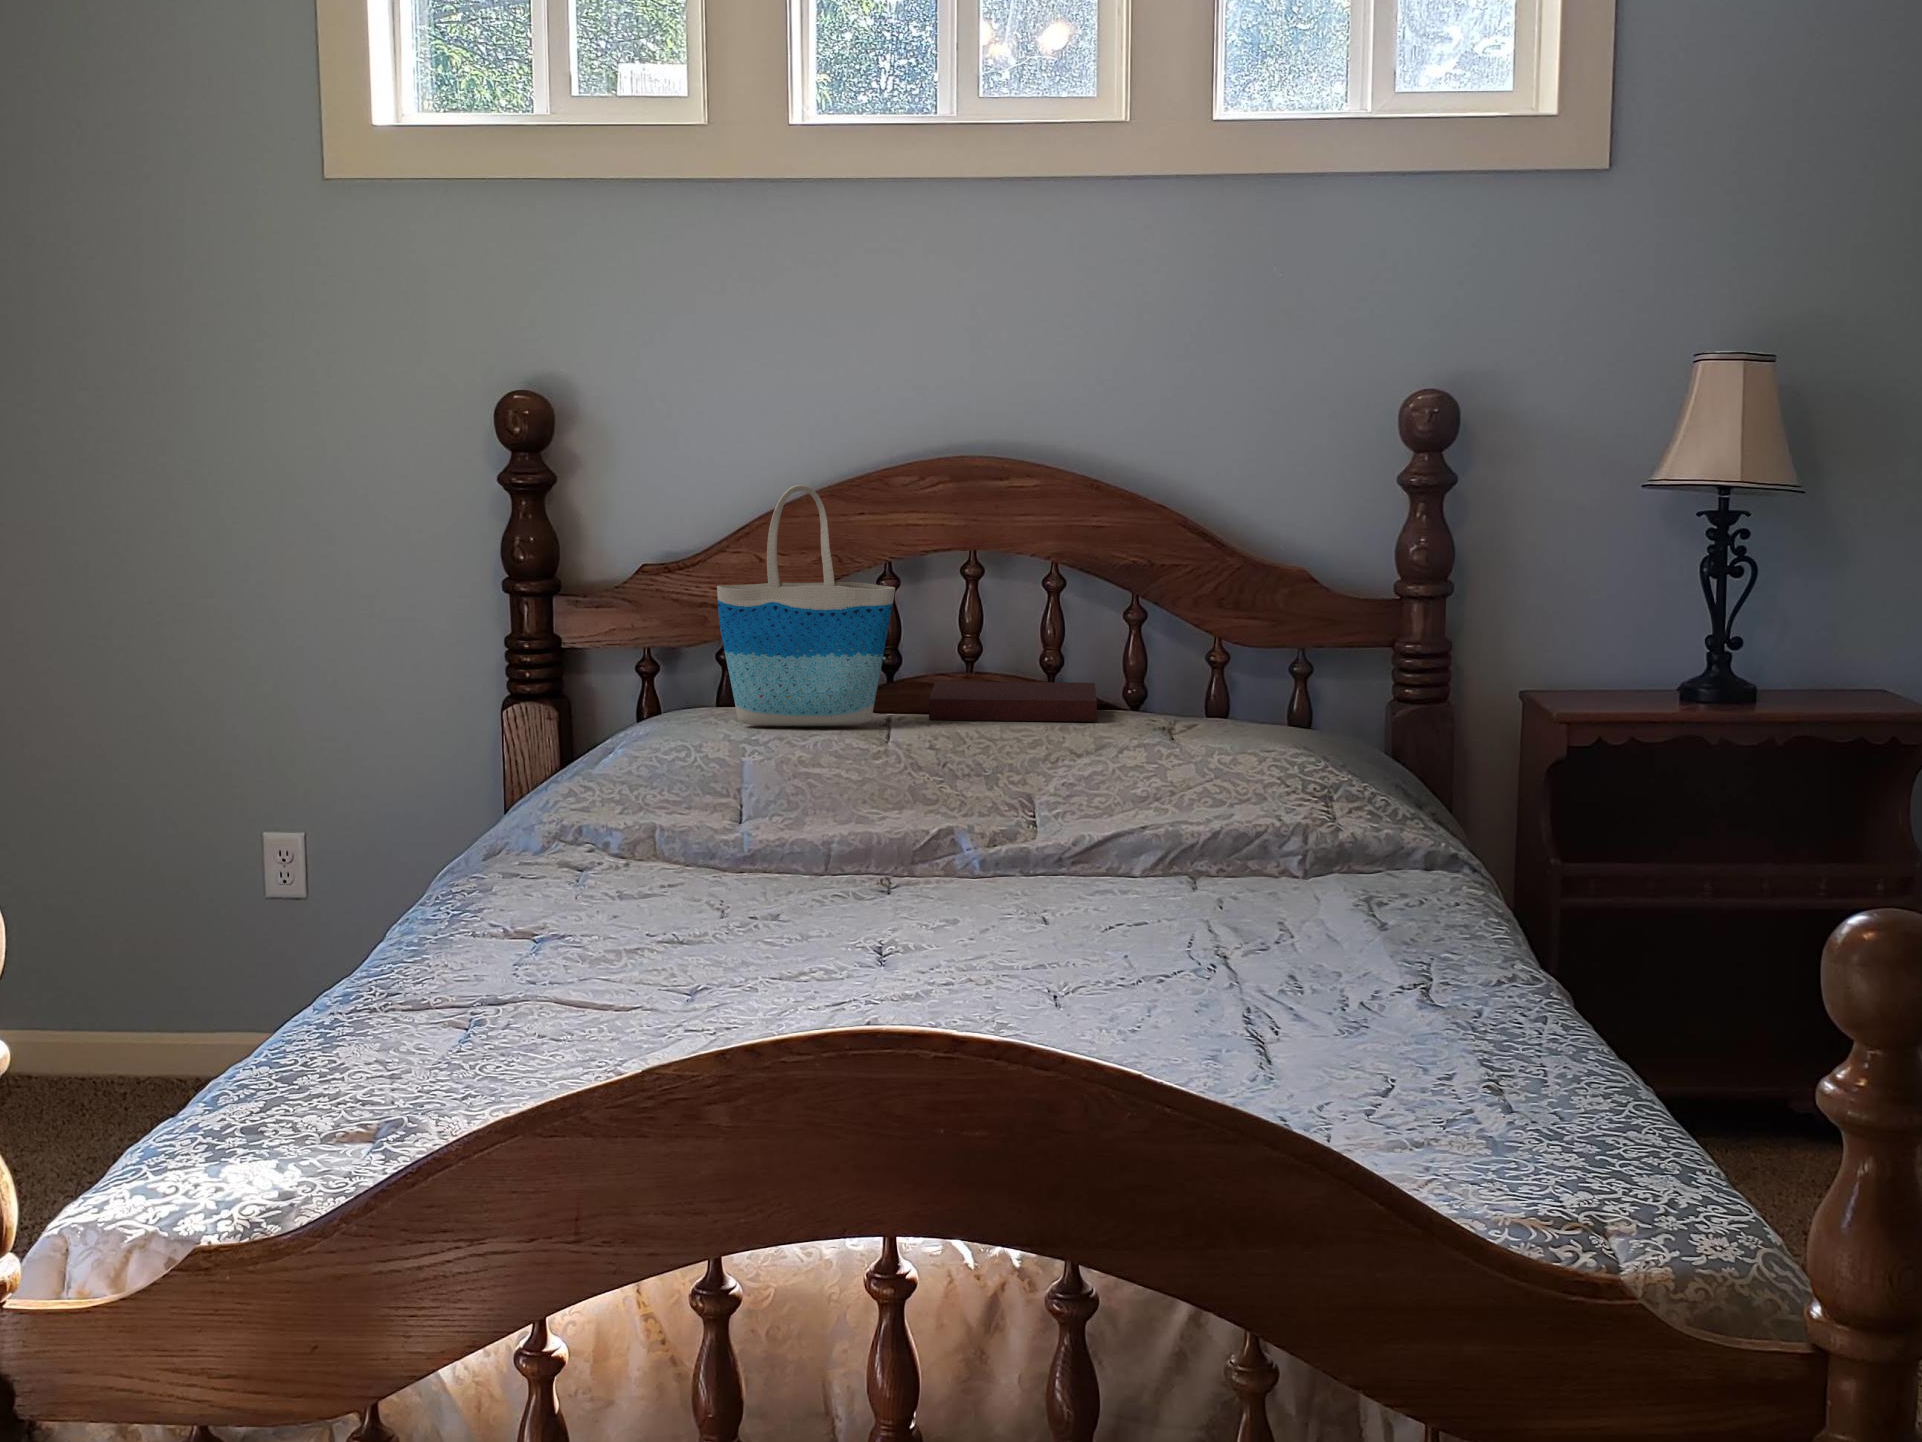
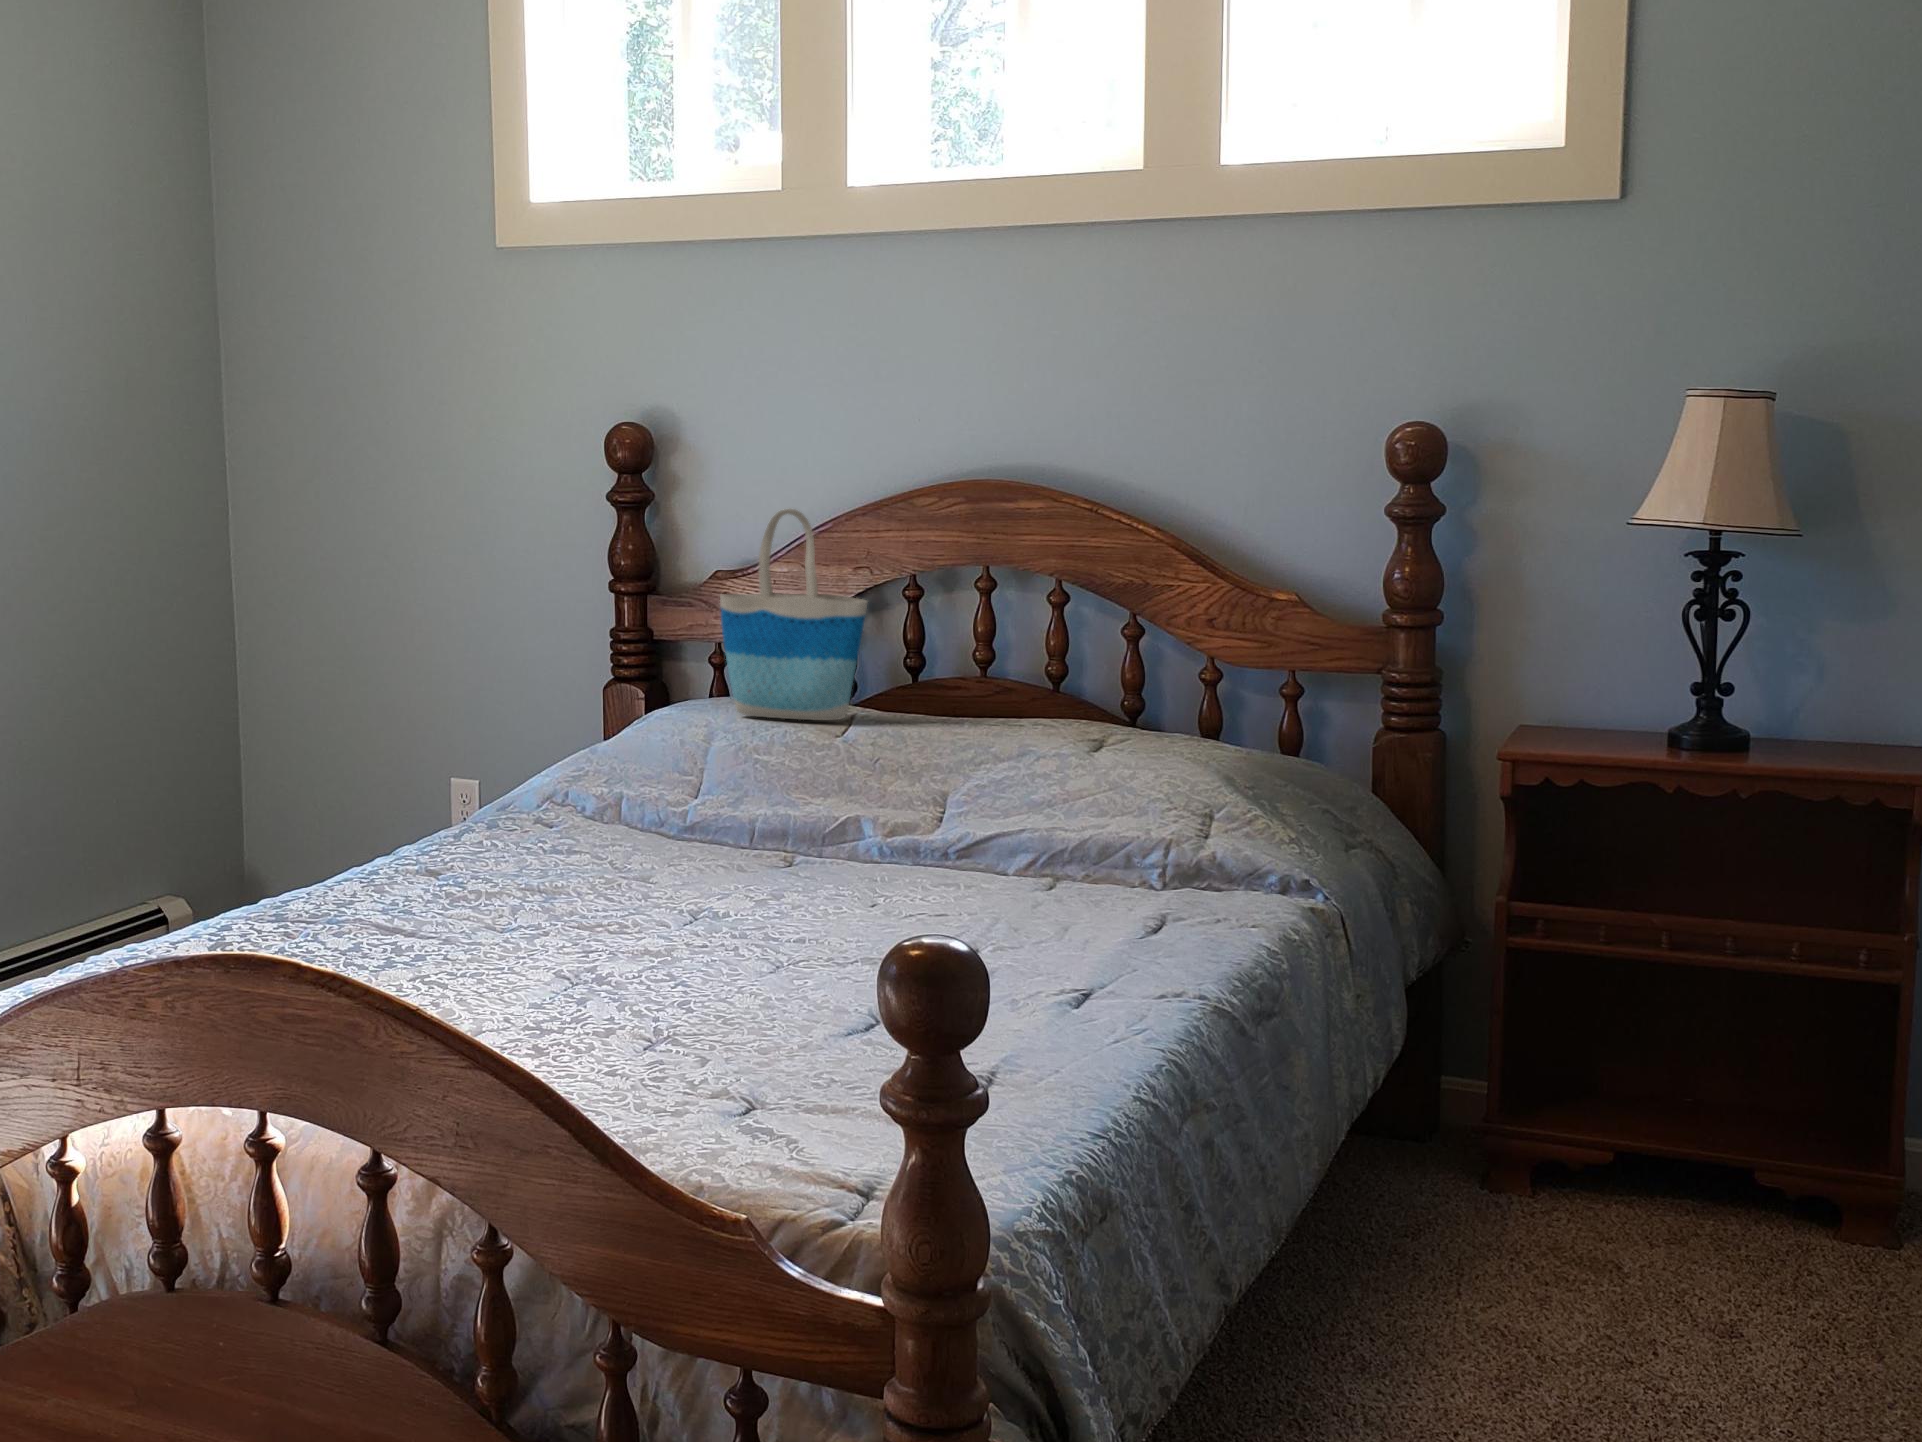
notebook: present [929,681,1097,722] -> none [910,685,1091,730]

